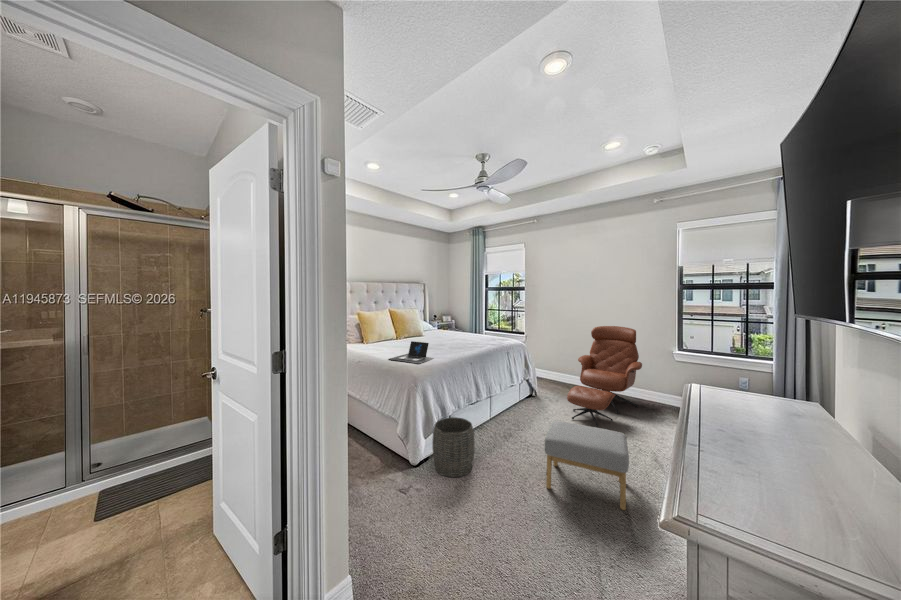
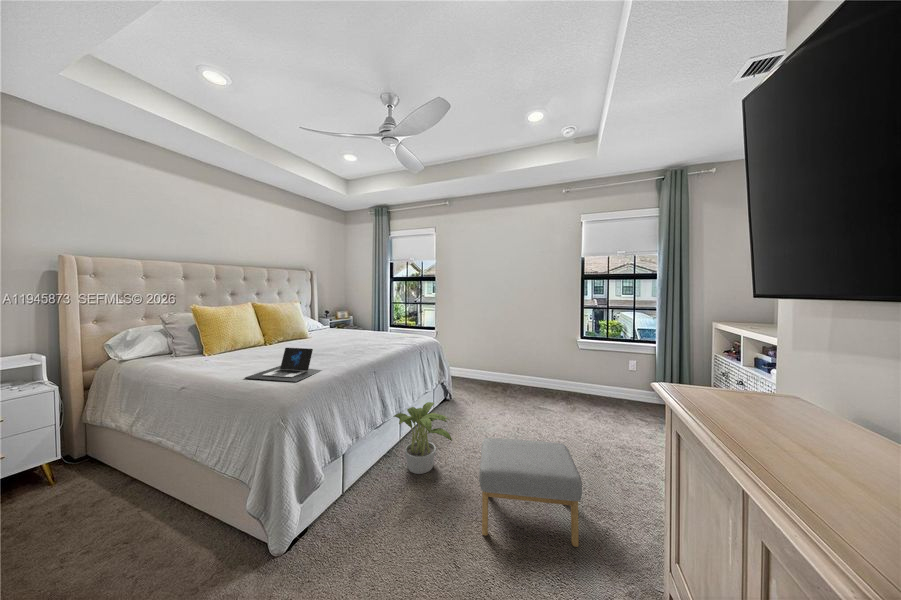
lounge chair: present [567,326,642,426] -> none [486,317,553,428]
potted plant: none [484,391,529,445] -> present [393,402,452,474]
woven basket: present [432,417,475,477] -> none [318,454,383,552]

